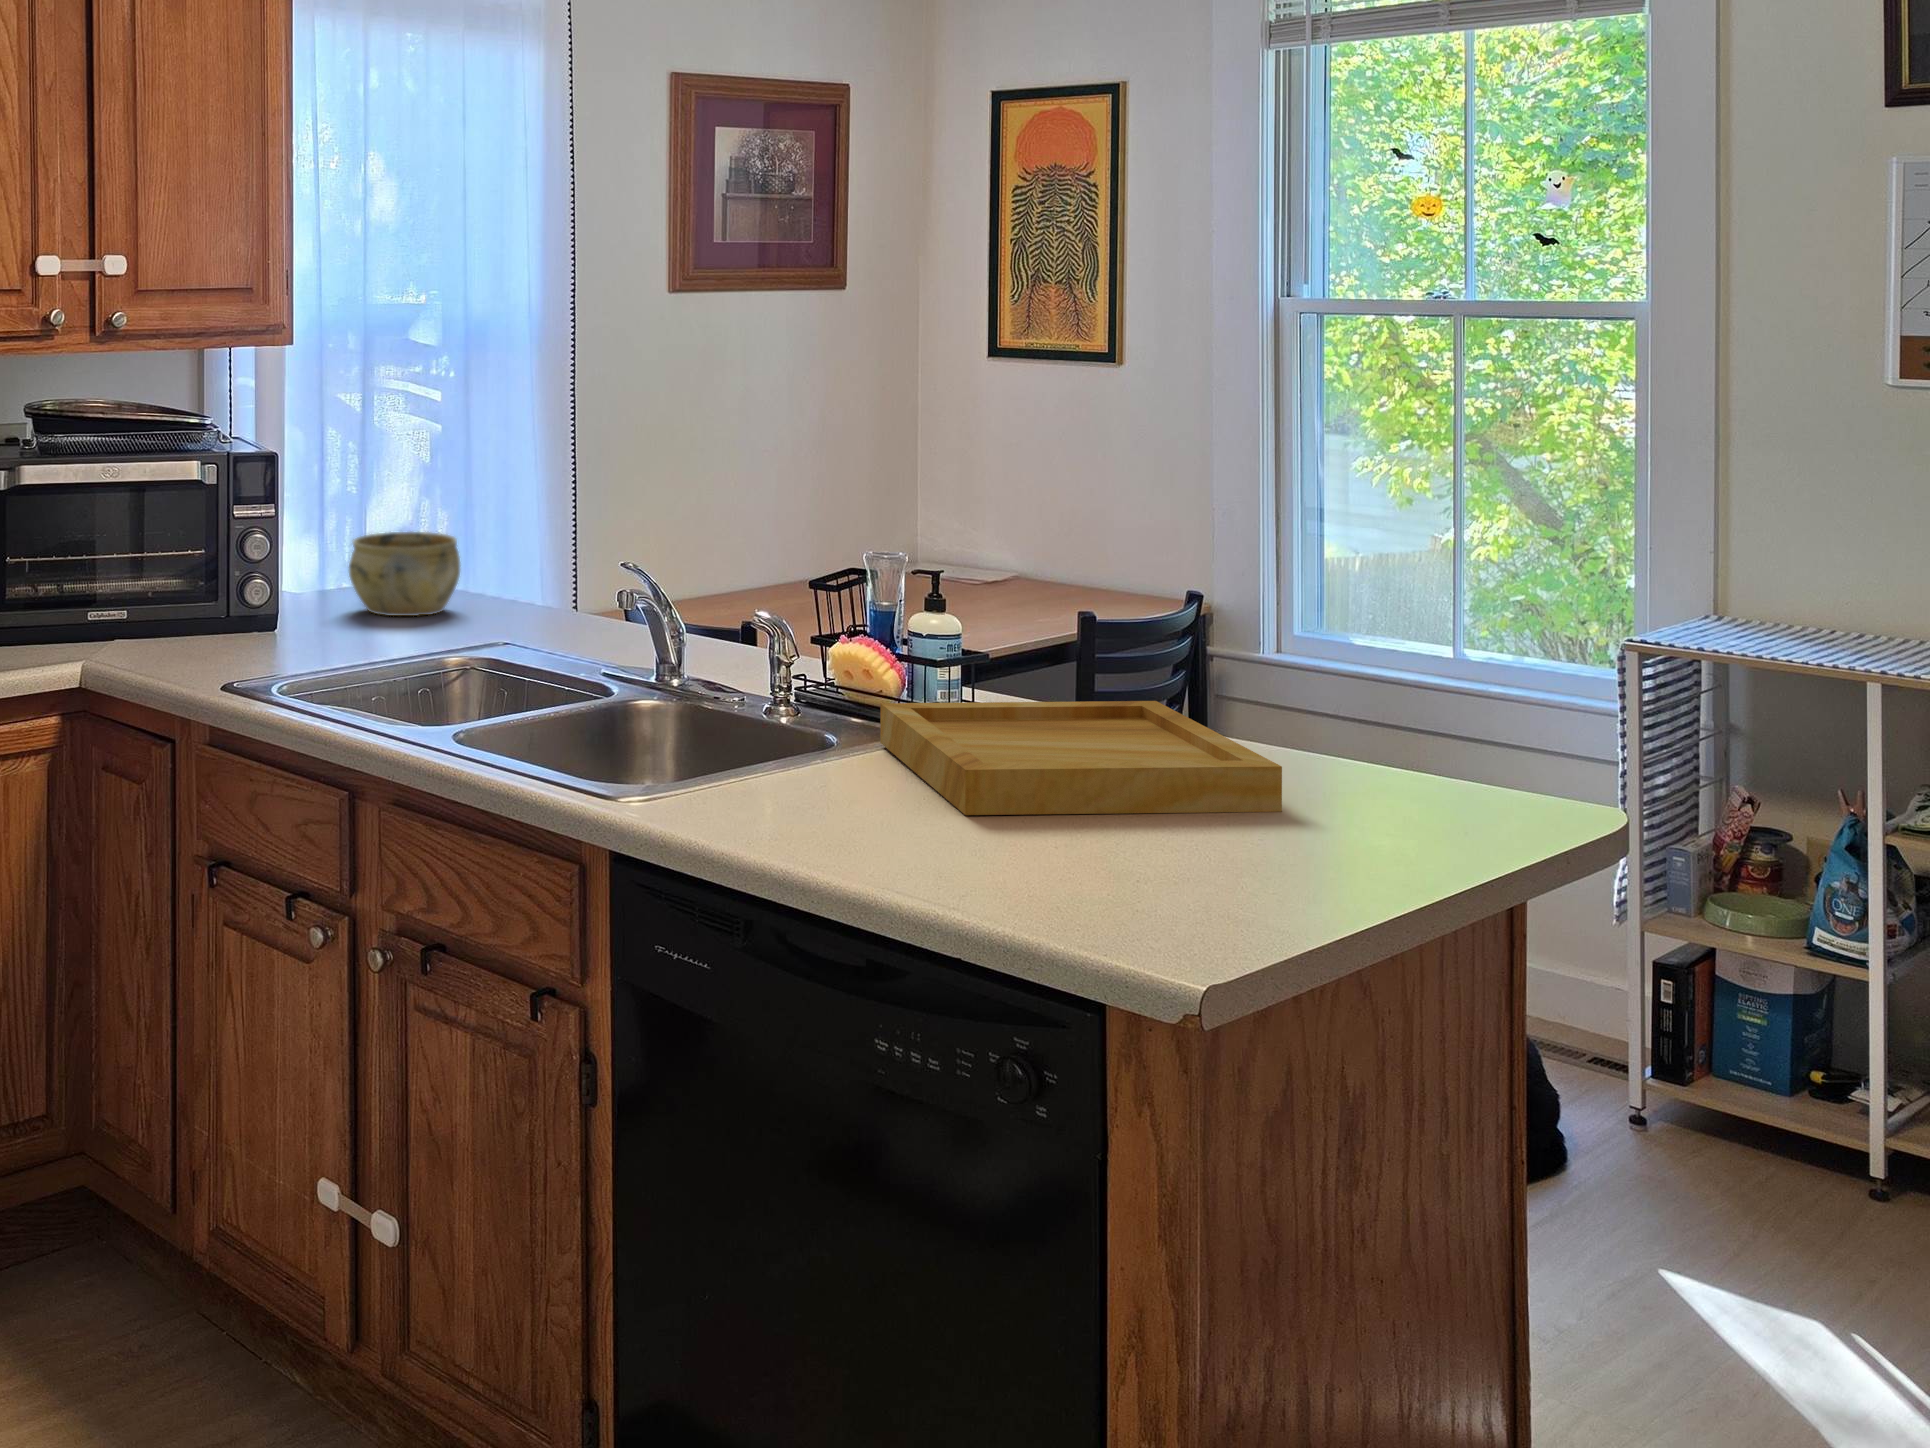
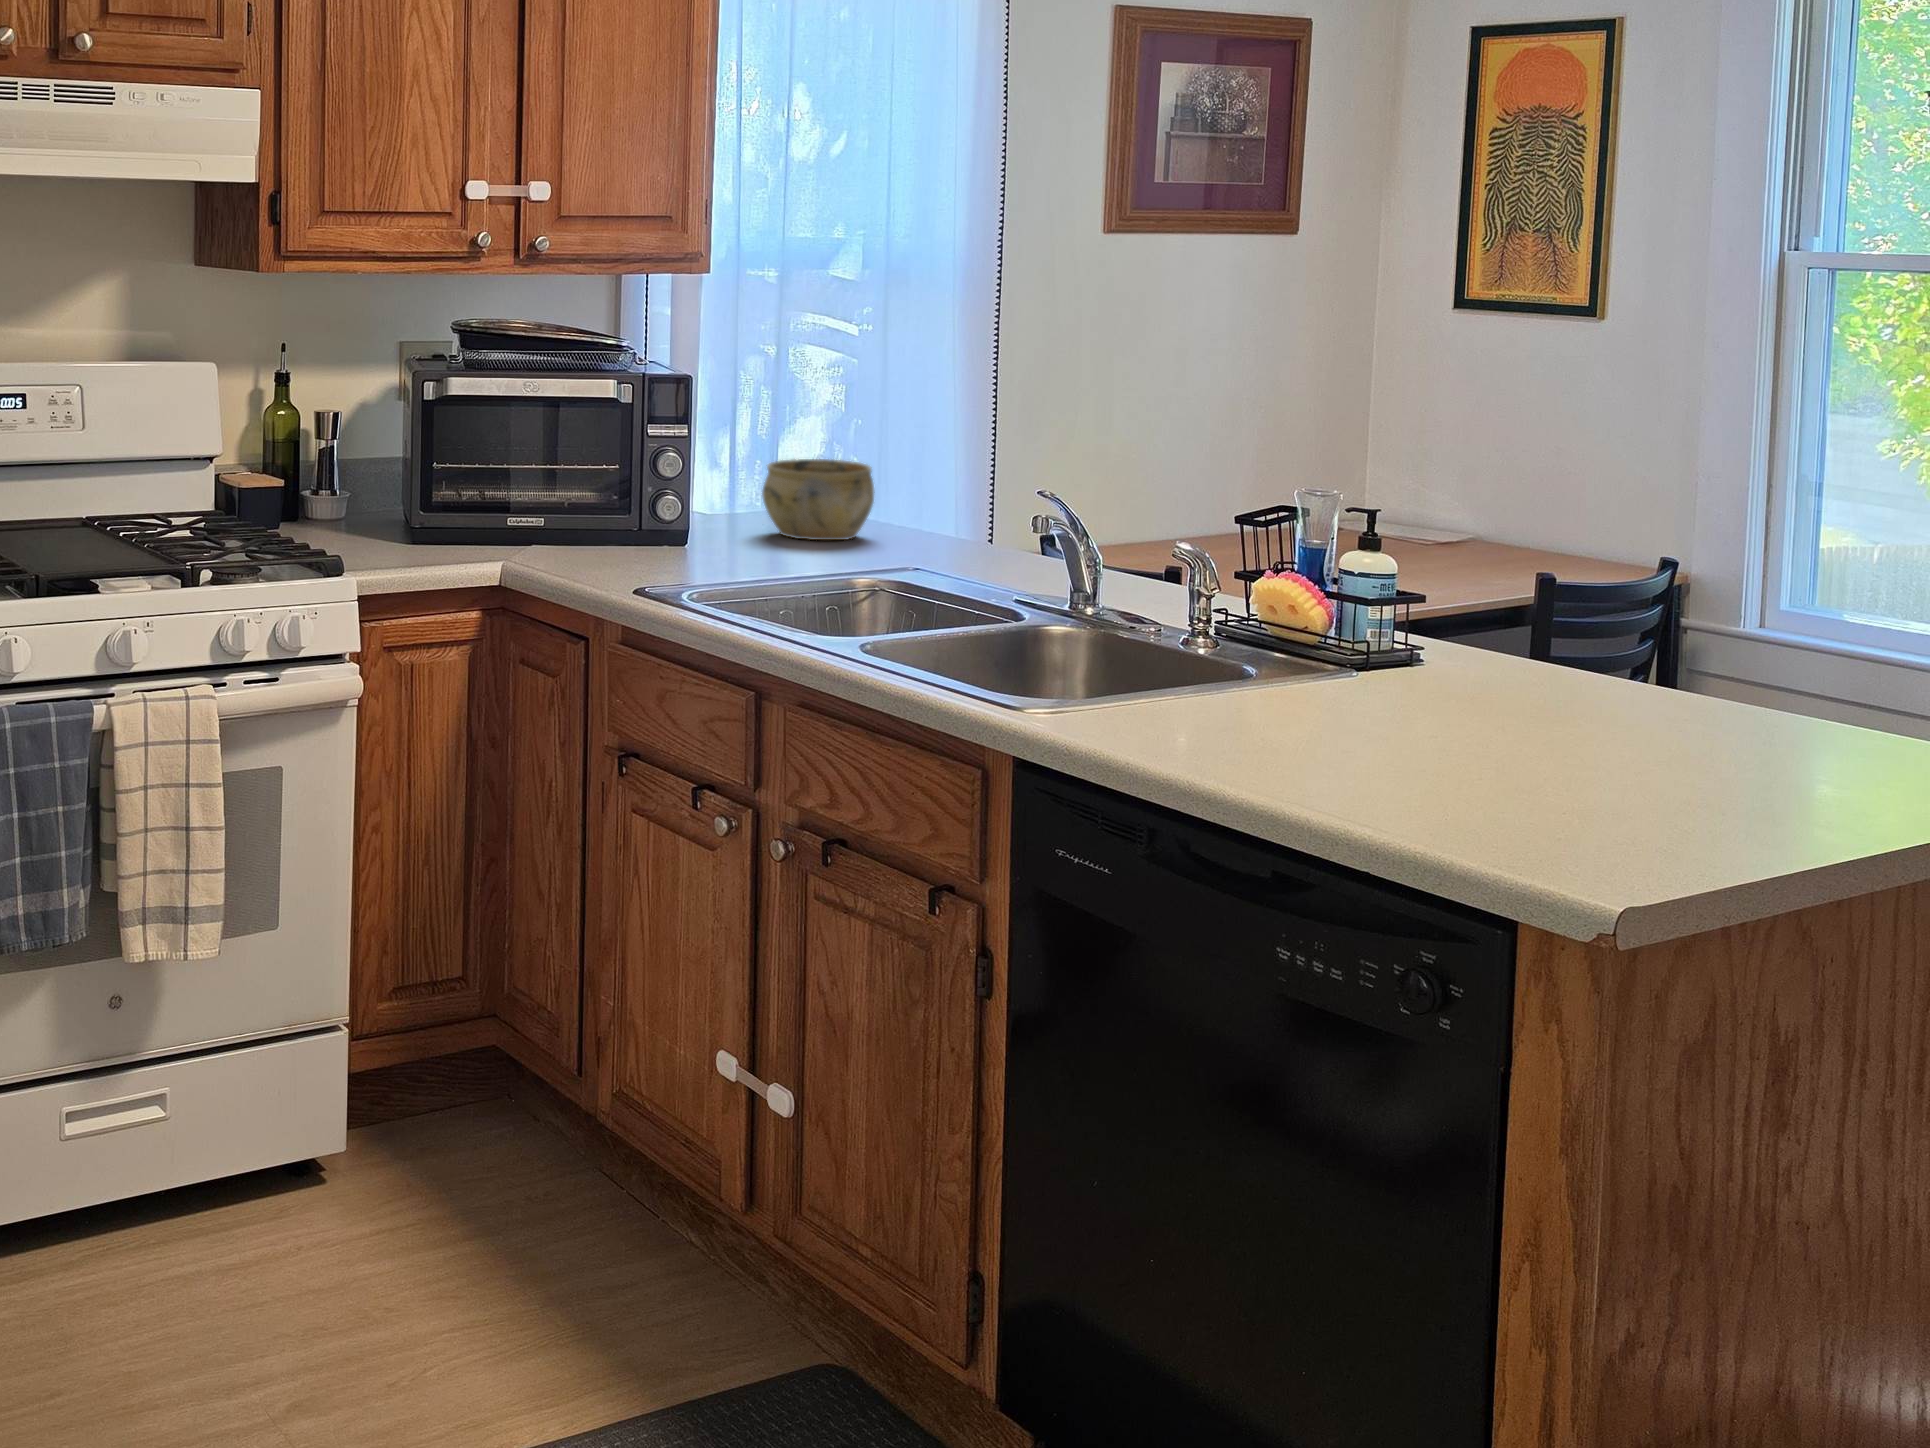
tray: present [880,701,1282,815] -> none [1300,633,1732,757]

